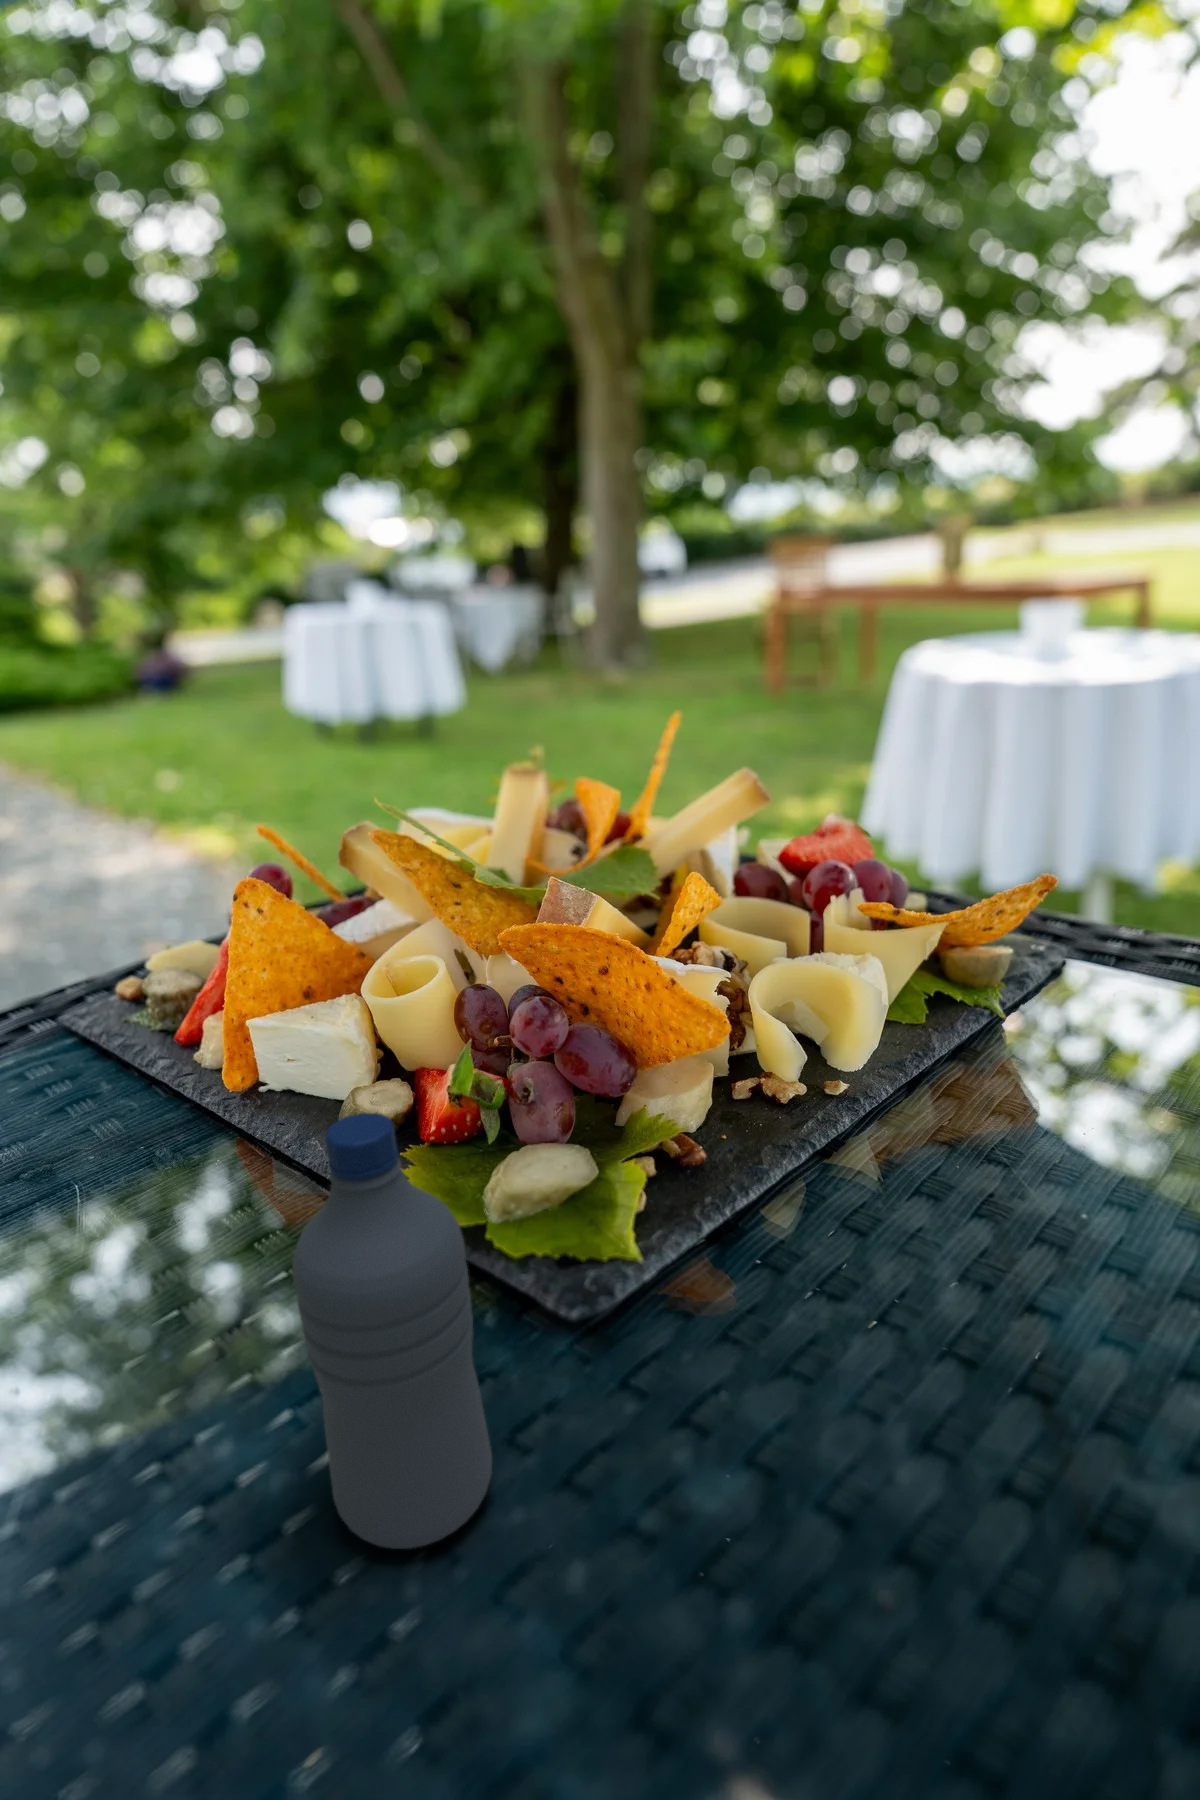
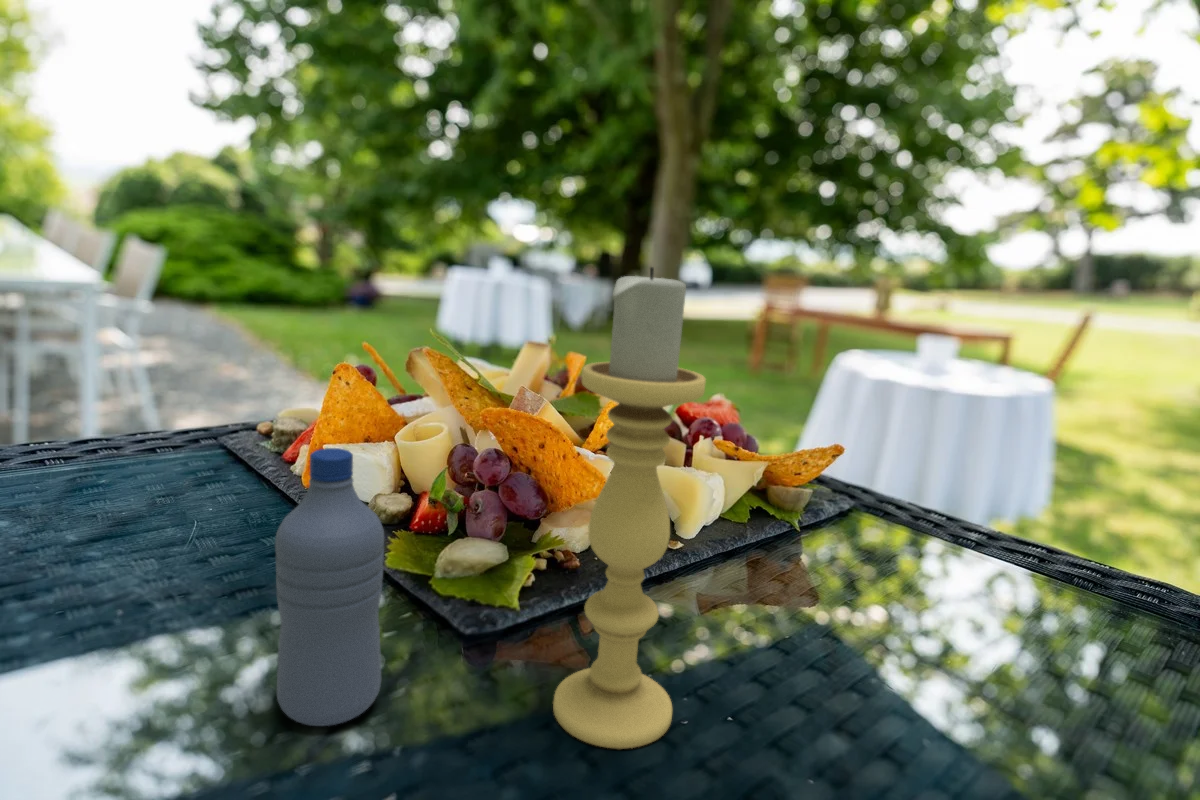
candle holder: none [746,726,958,1486] -> present [553,267,706,749]

